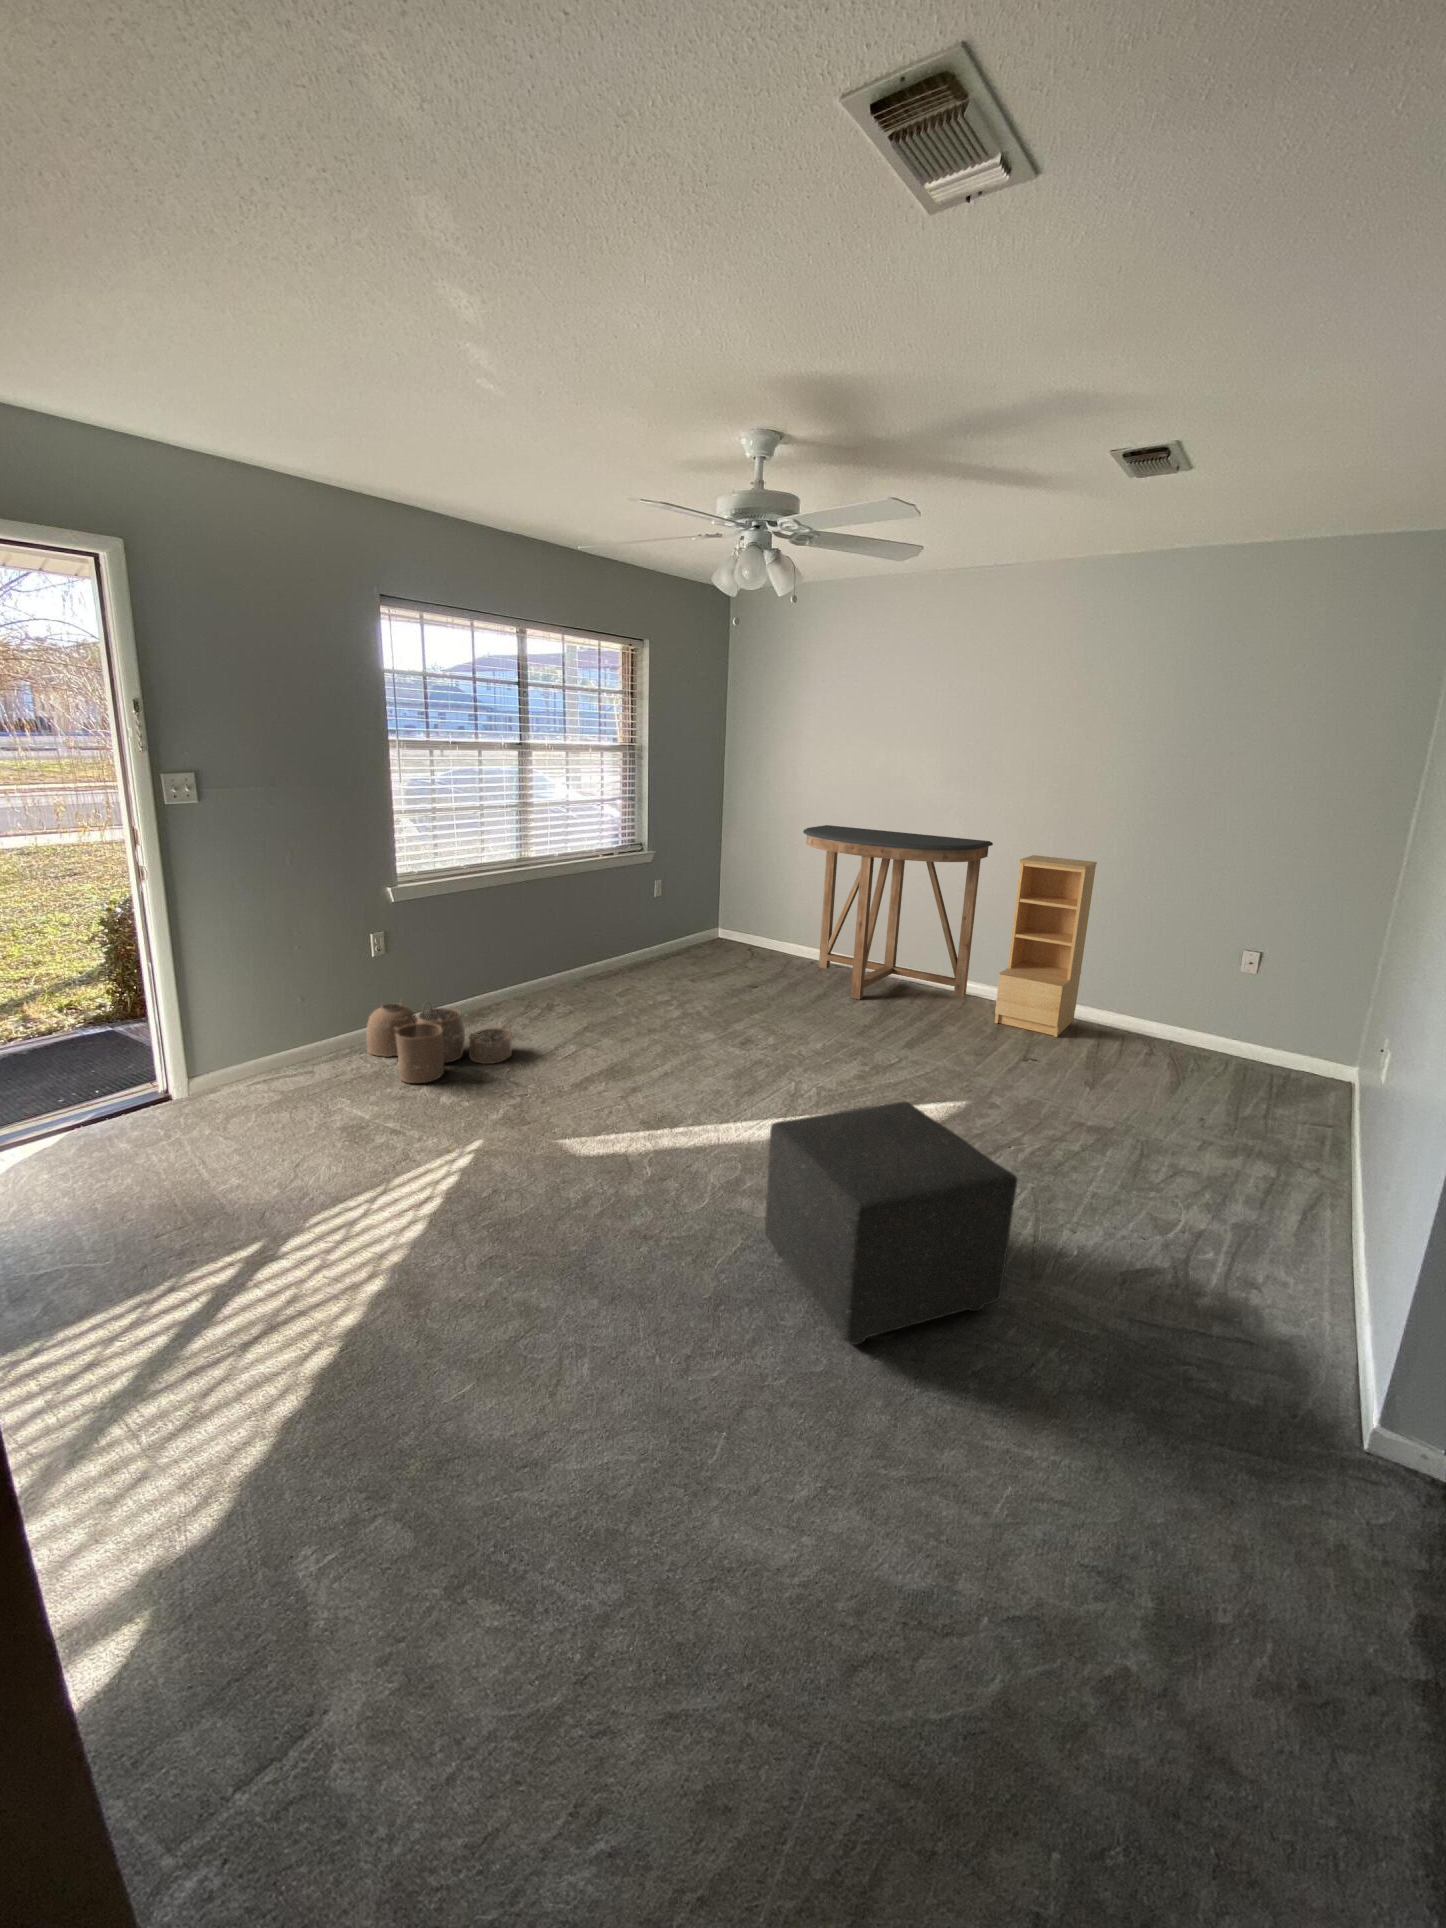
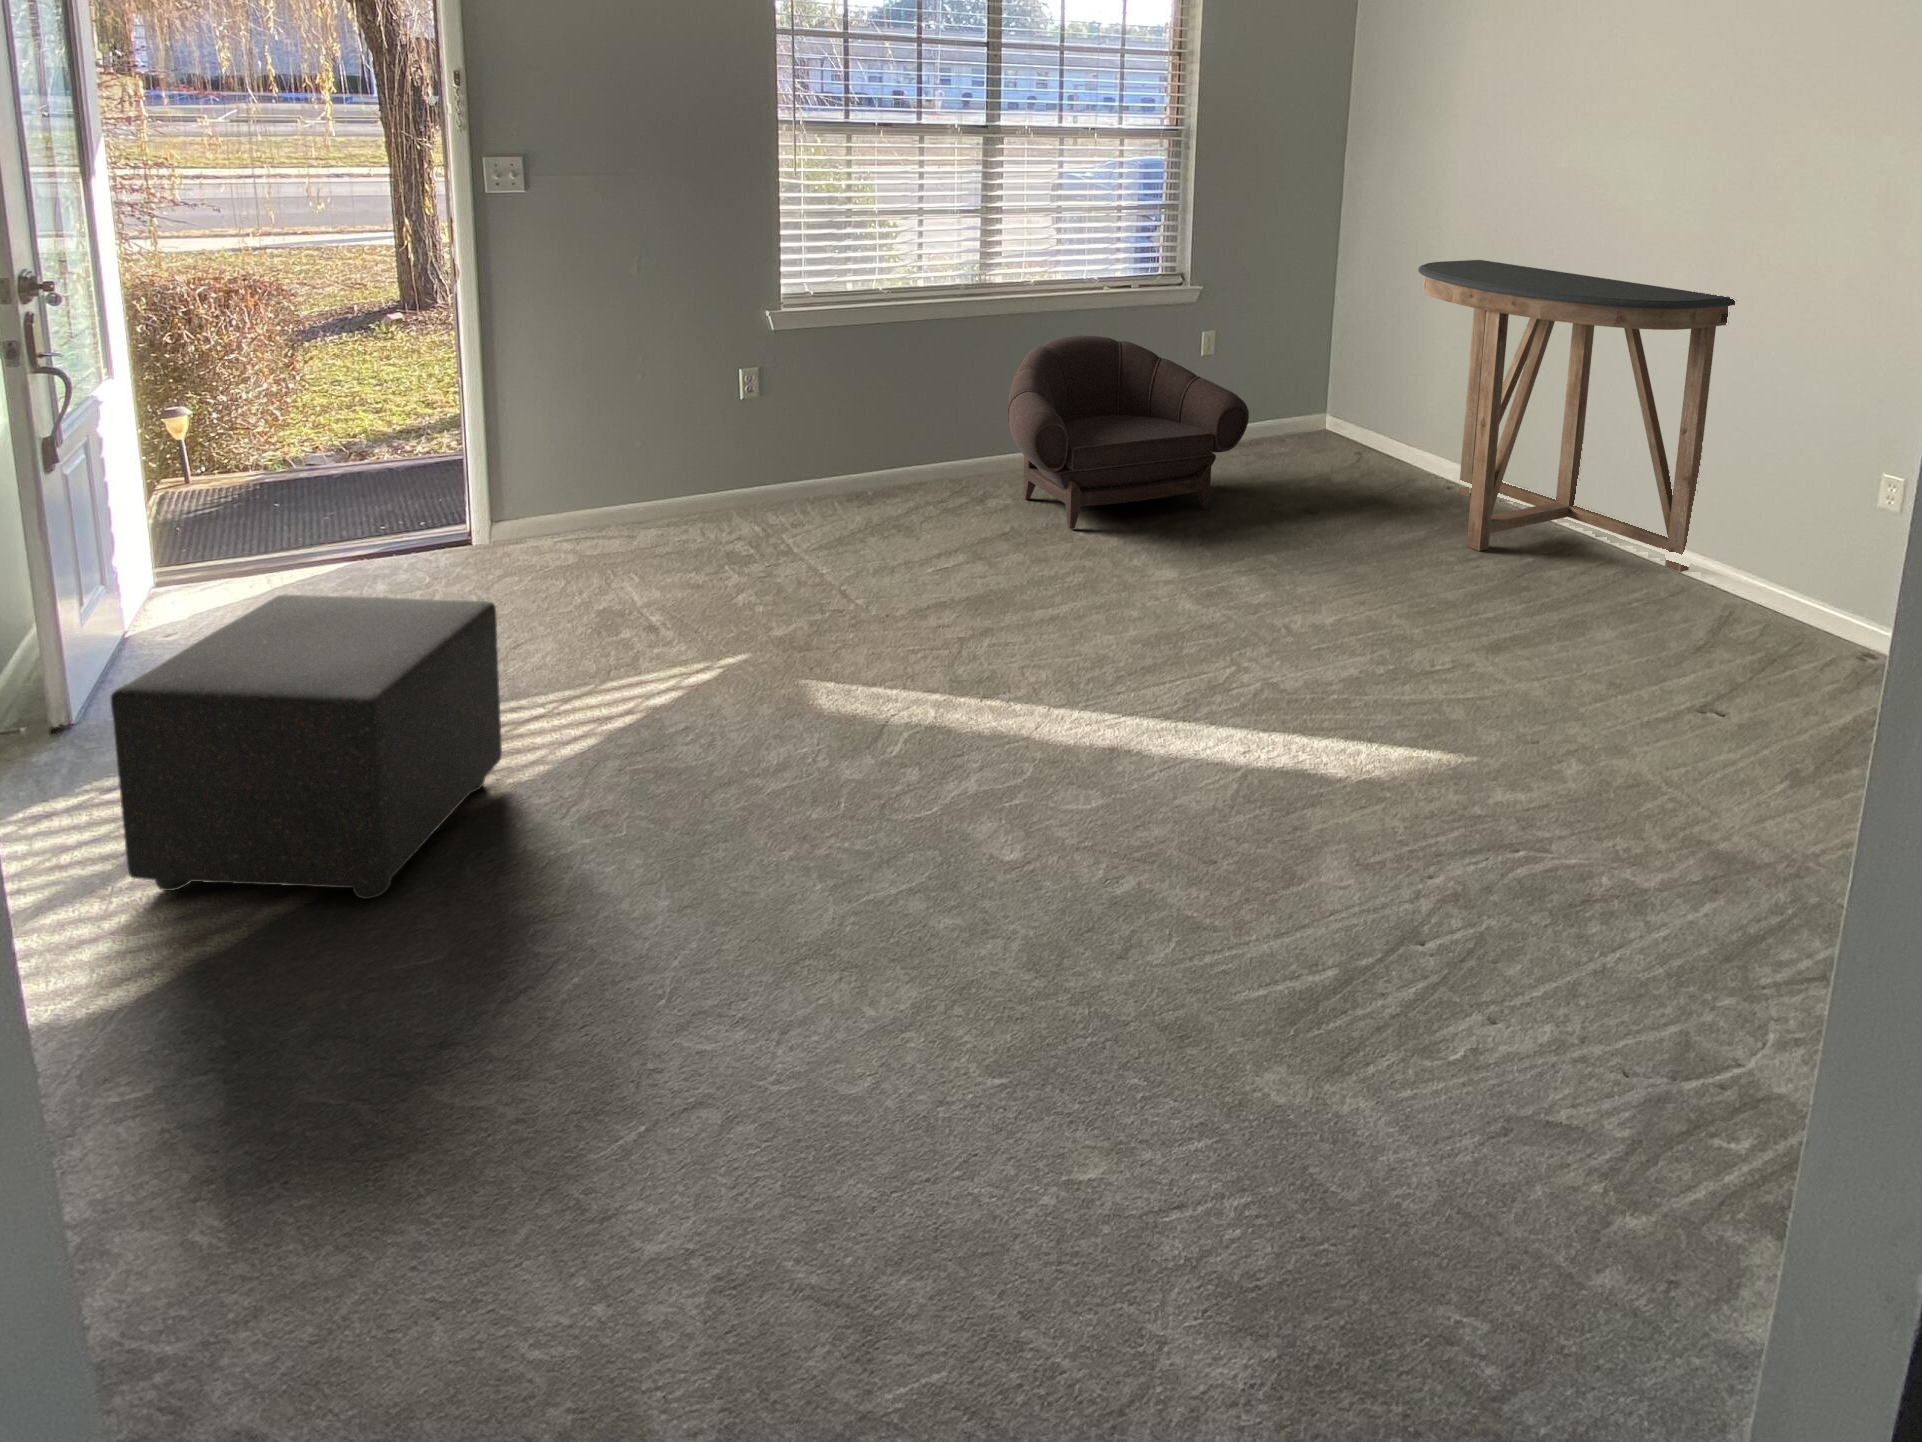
bookshelf: present [995,855,1097,1037] -> none [1698,326,1917,662]
armchair: none [558,888,711,1018] -> present [1007,336,1249,529]
woven basket: present [366,1003,512,1083] -> none [715,463,887,574]
ottoman: present [765,1101,1017,1345] -> present [111,594,502,899]

